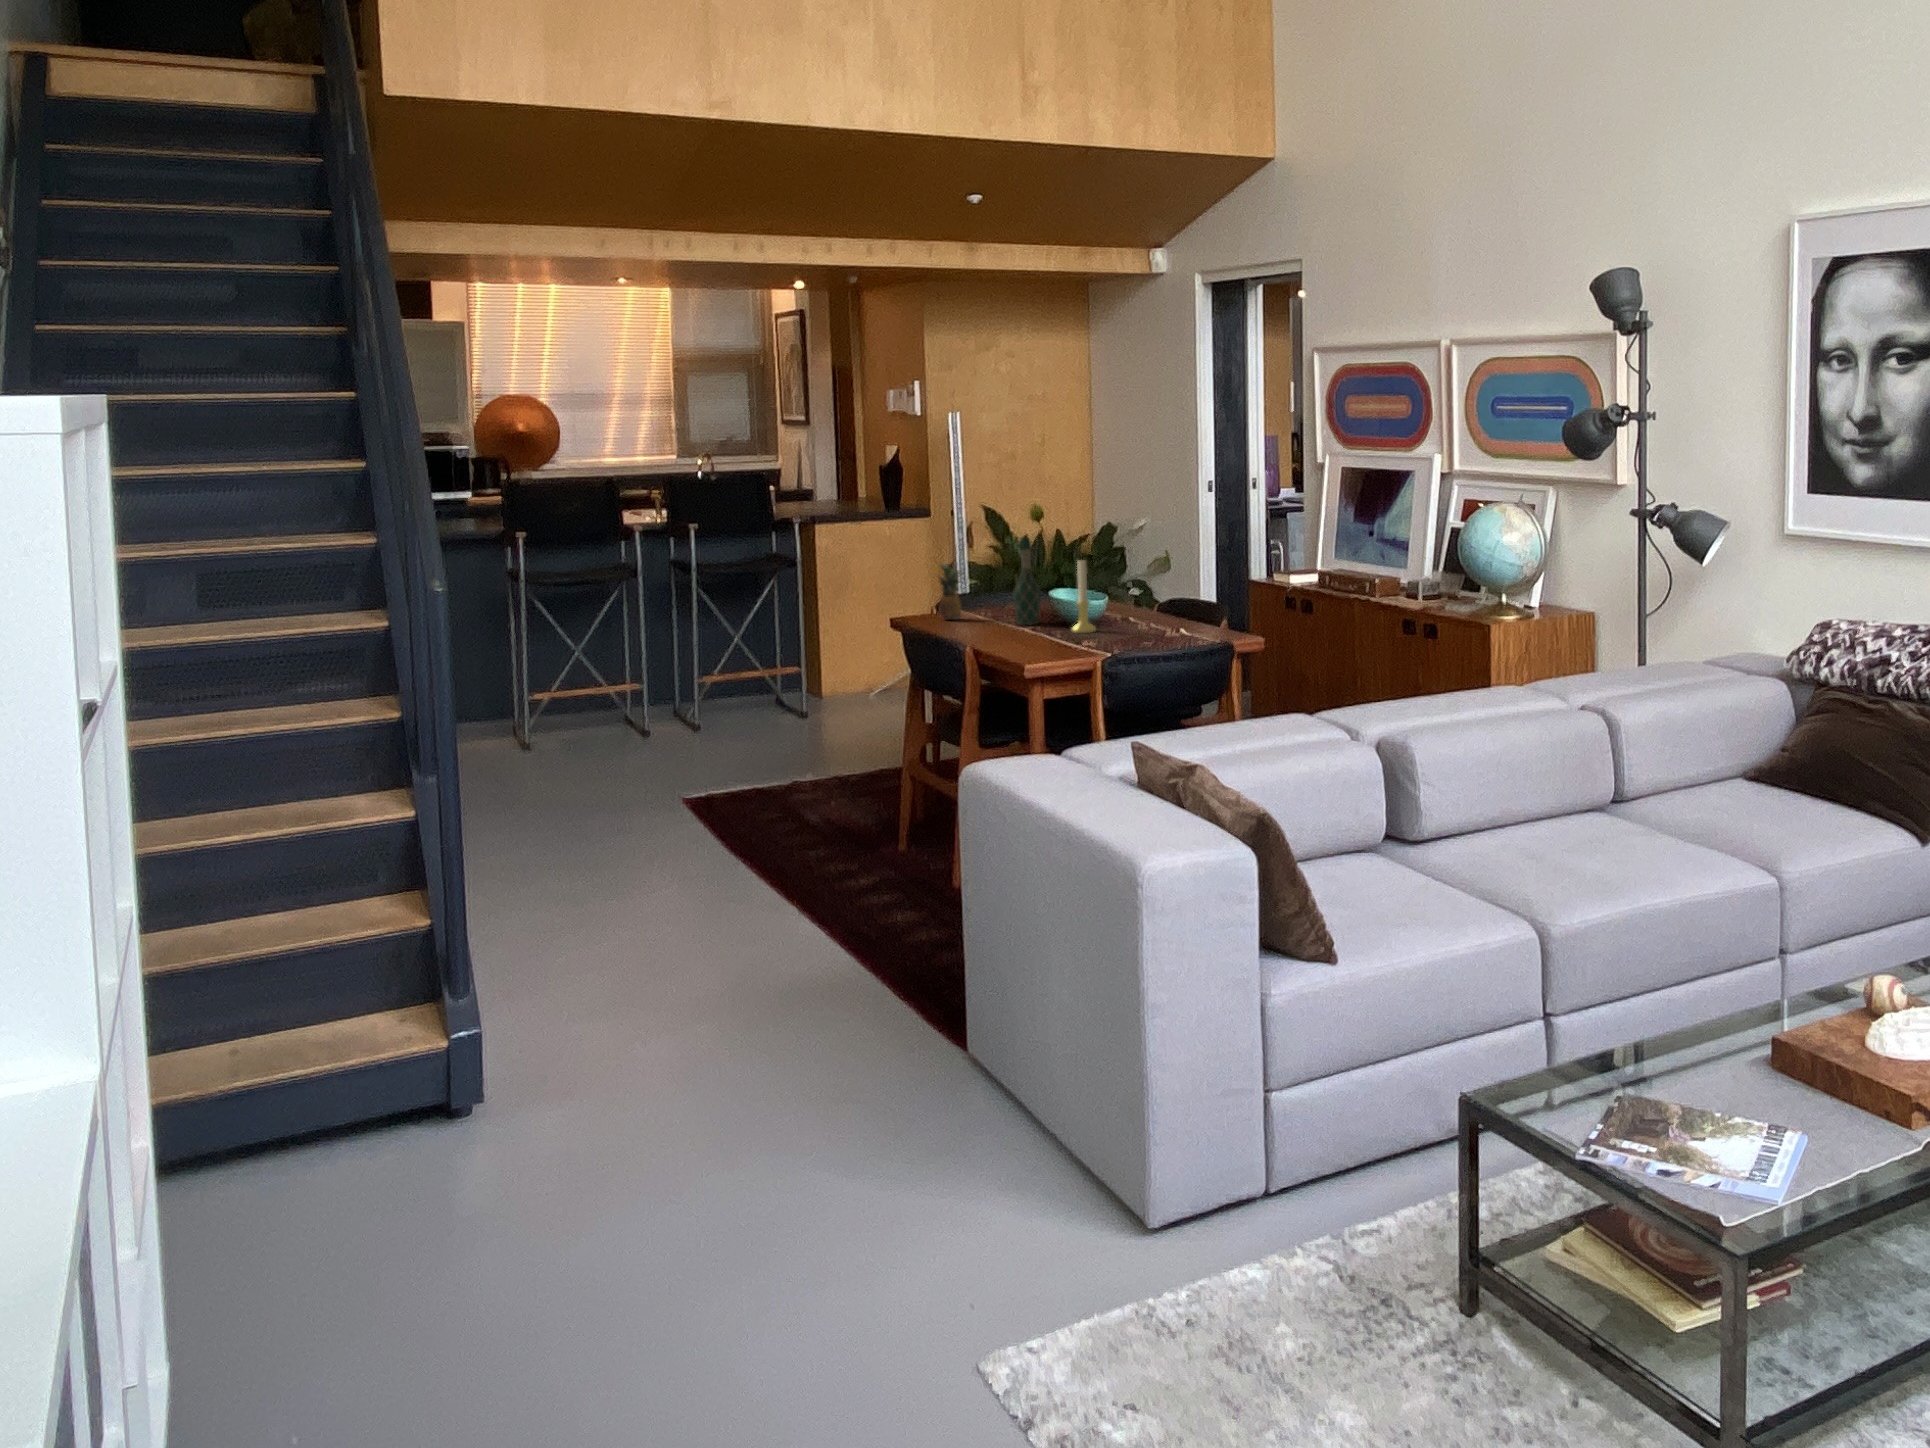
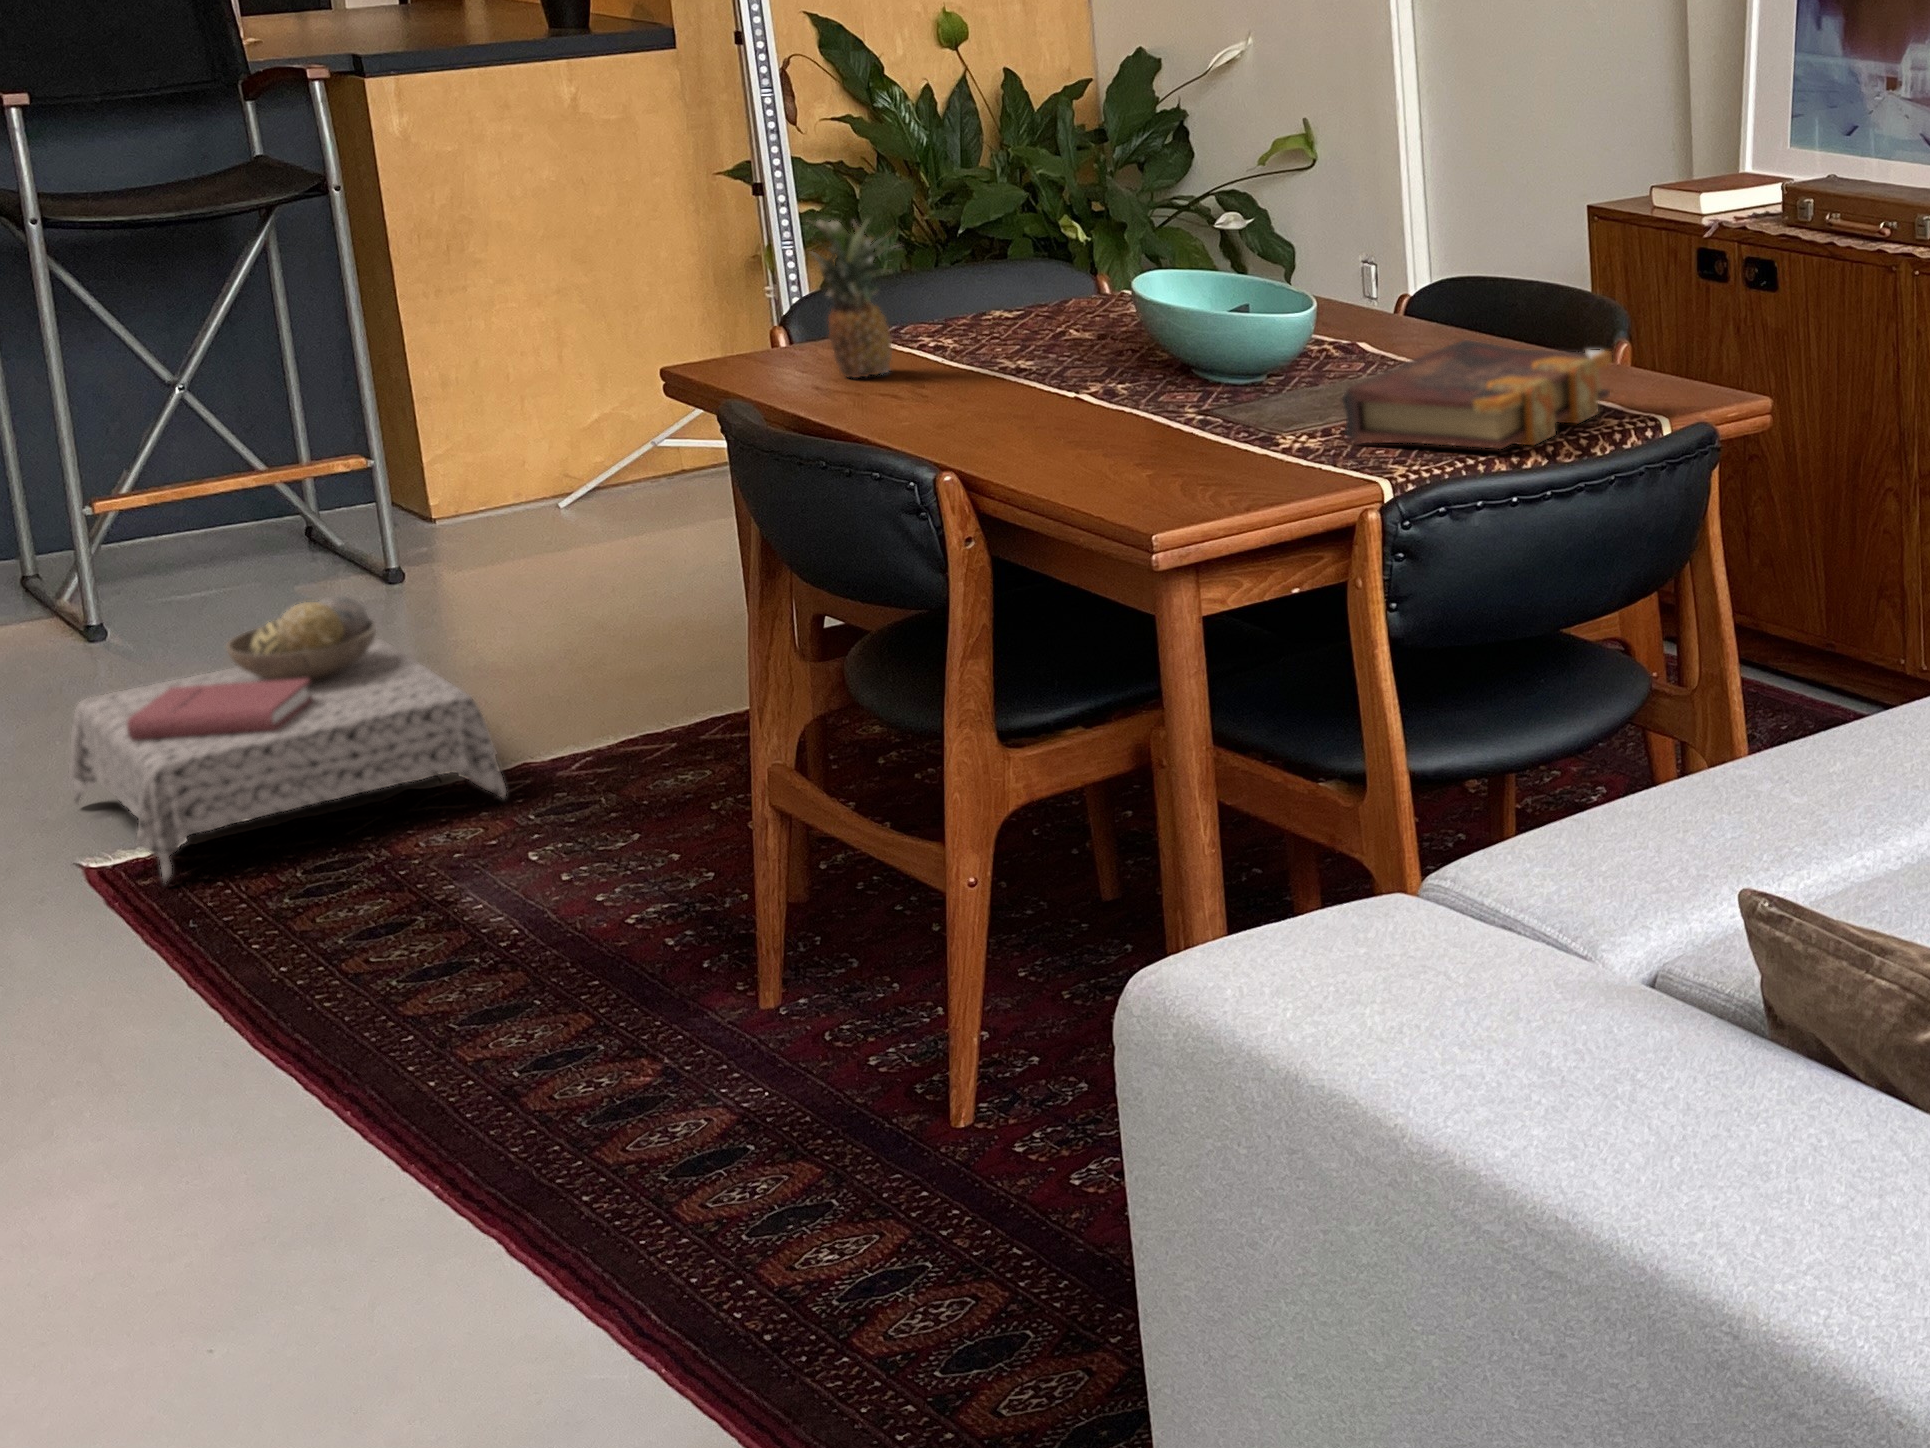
wine bottle: present [1013,538,1041,625] -> none [1046,142,1127,385]
candle holder: present [1071,560,1096,633] -> none [1231,196,1303,407]
book: none [1100,612,1203,647] -> present [1342,340,1612,449]
ottoman: none [682,705,827,801] -> present [68,595,506,882]

